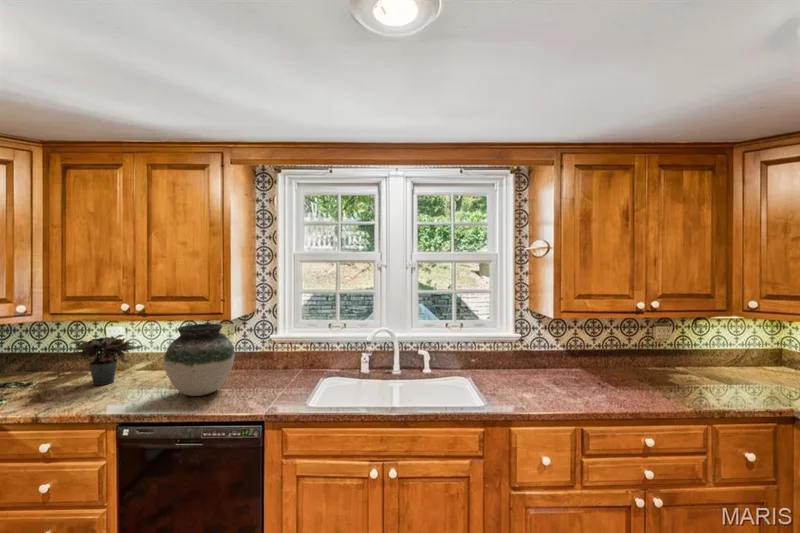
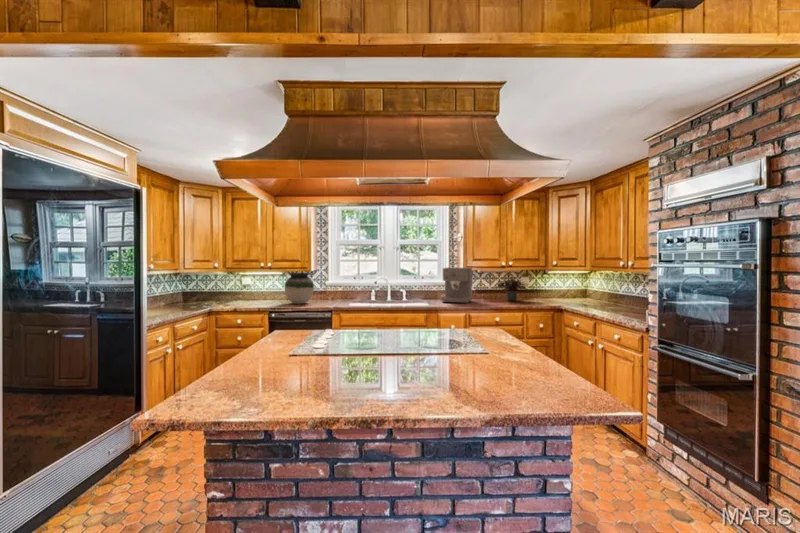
coffee maker: none [512,310,572,398] -> present [442,268,472,303]
potted plant: present [59,335,143,385] -> present [498,279,526,301]

